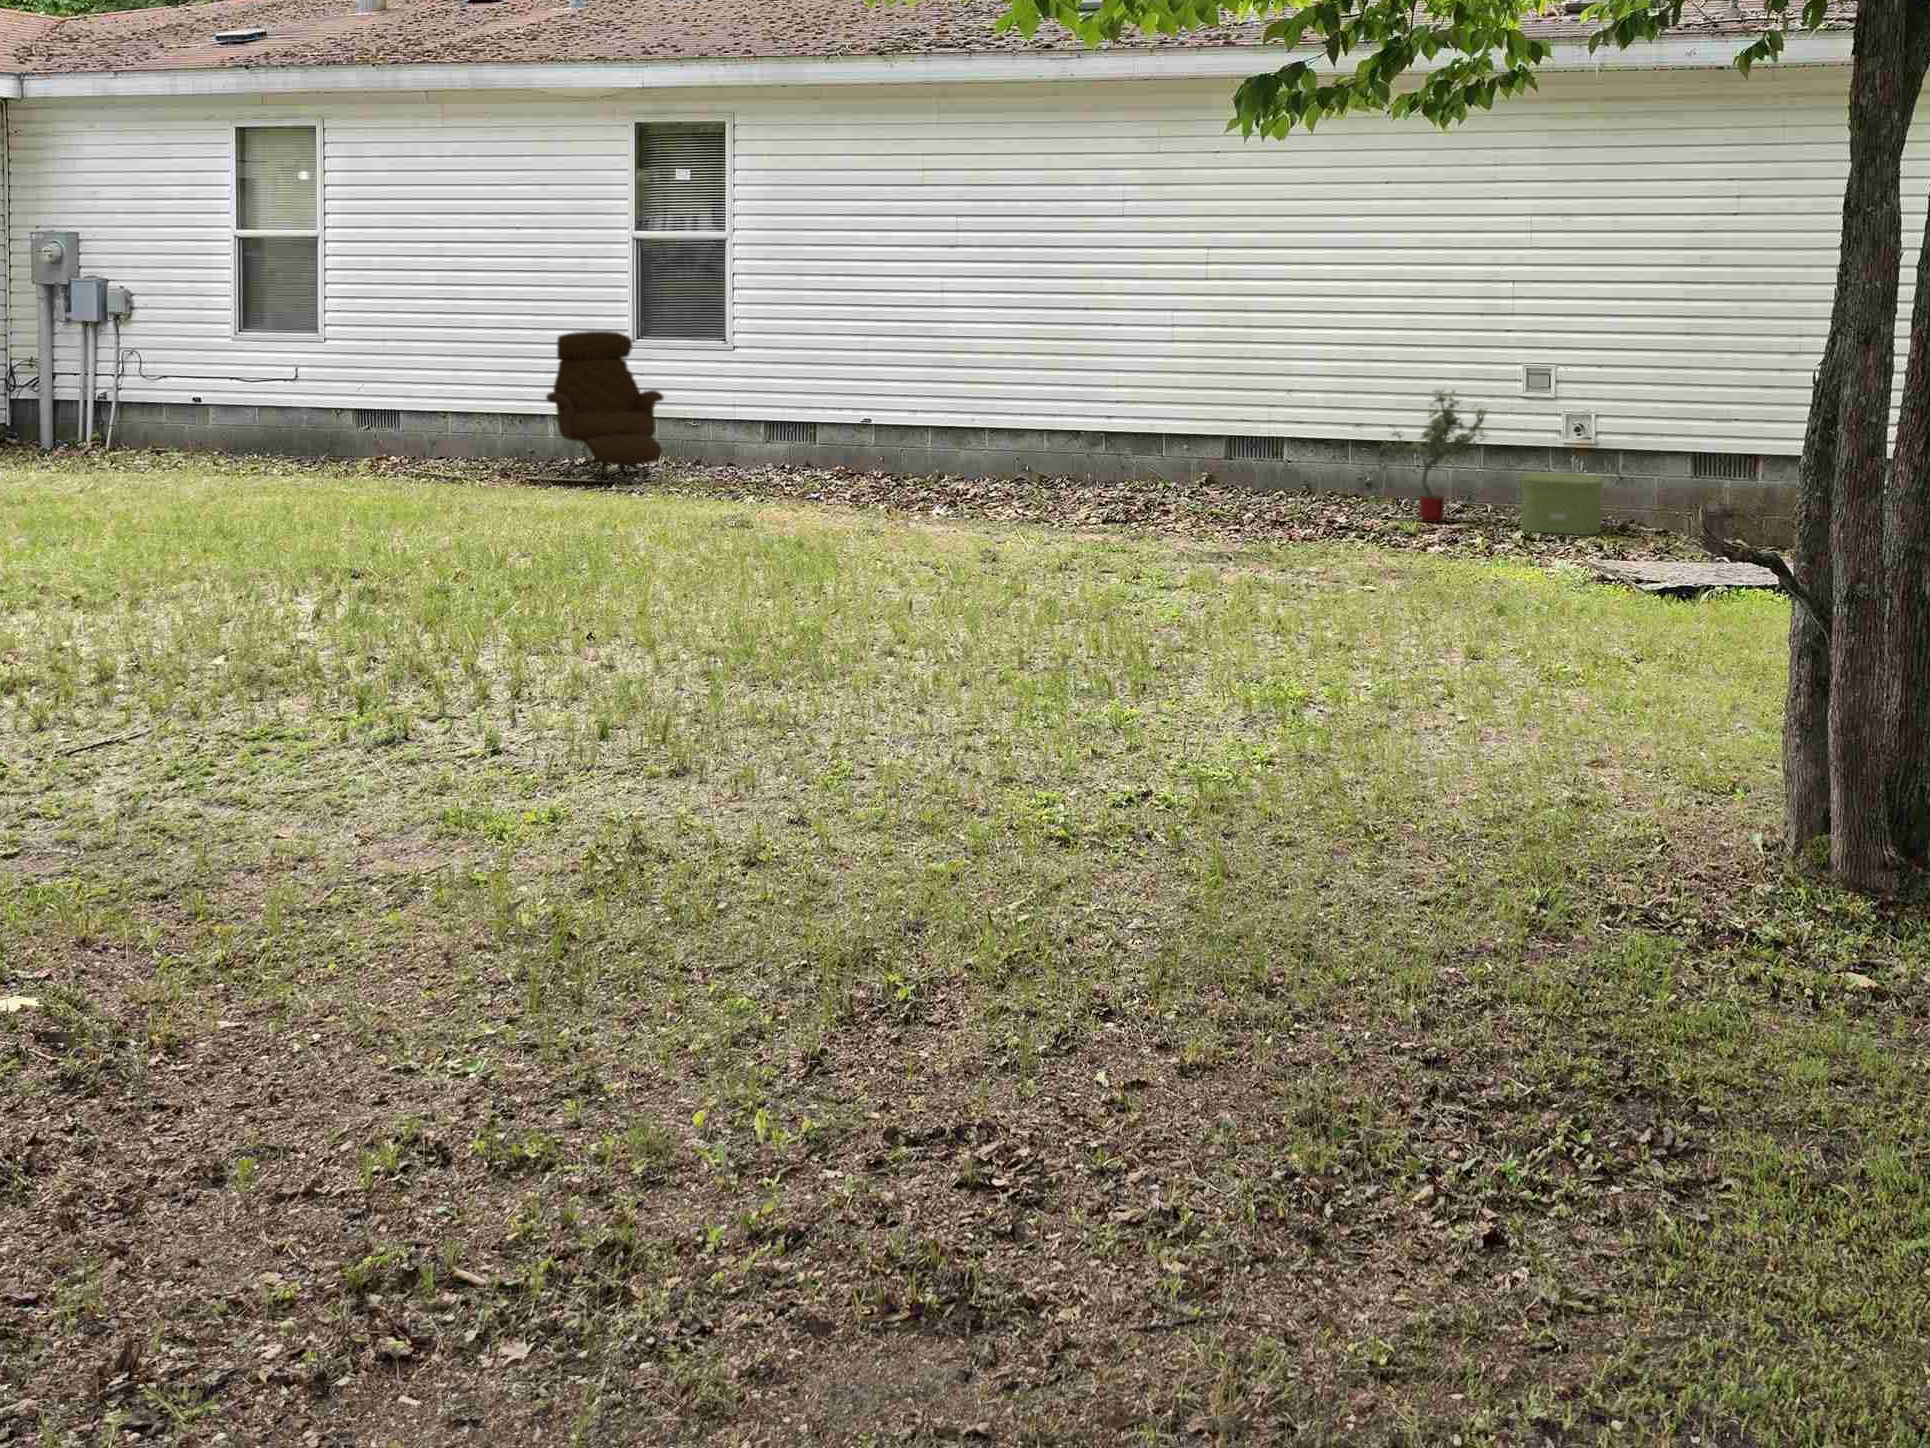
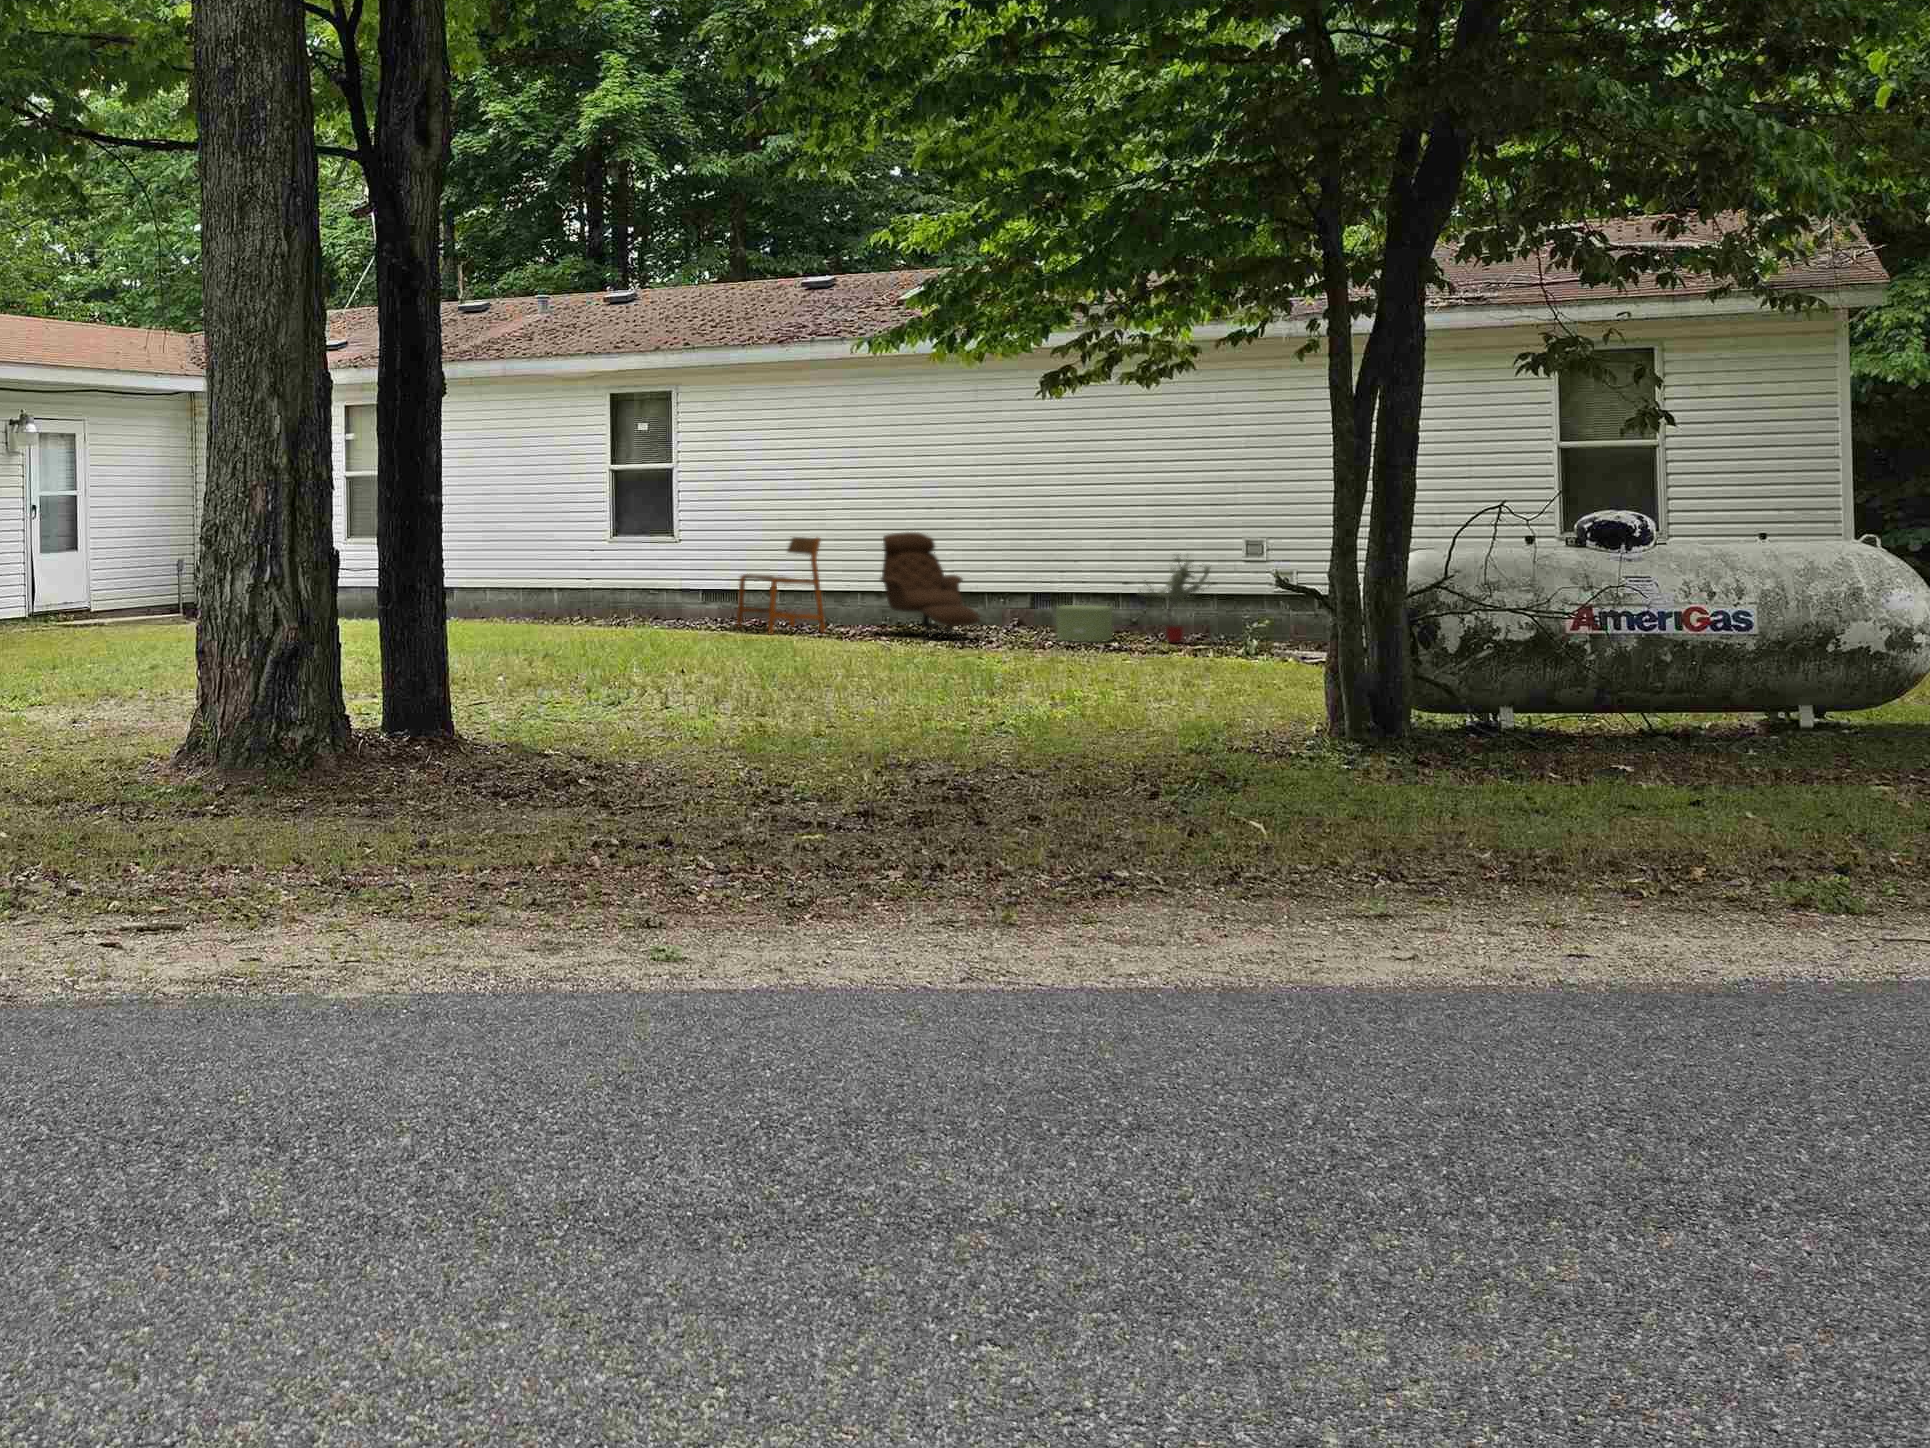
lounge chair: present [546,331,664,485] -> present [881,532,980,638]
bench: none [807,344,933,499] -> present [737,537,826,635]
storage box: present [1521,472,1603,535] -> present [1056,605,1113,642]

